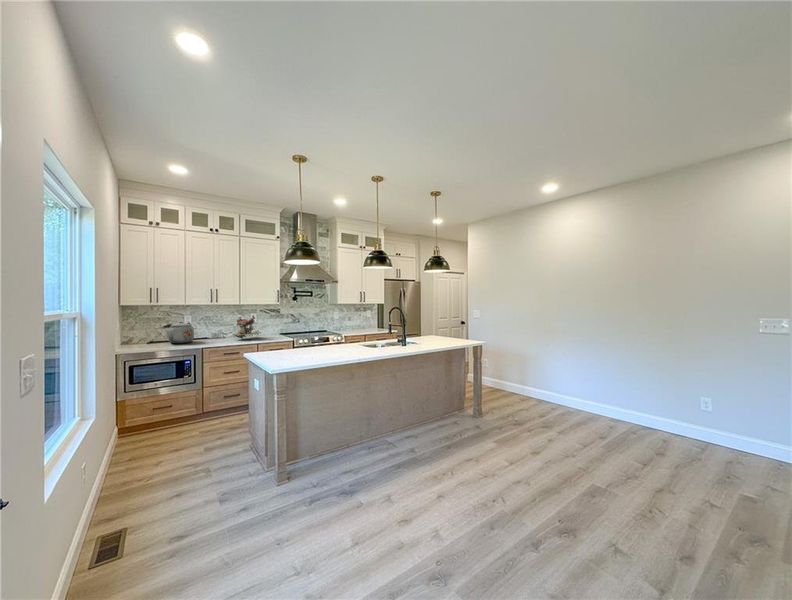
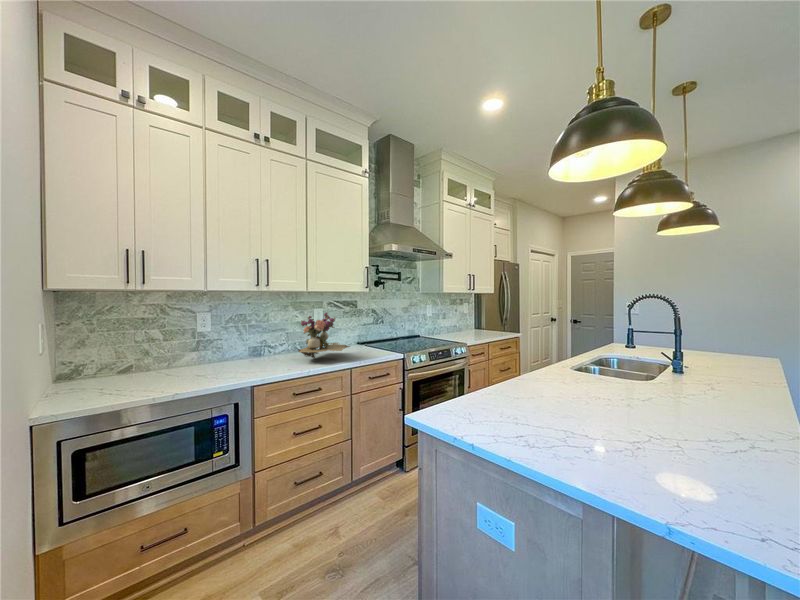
kettle: present [163,322,194,343] -> none [156,327,224,376]

